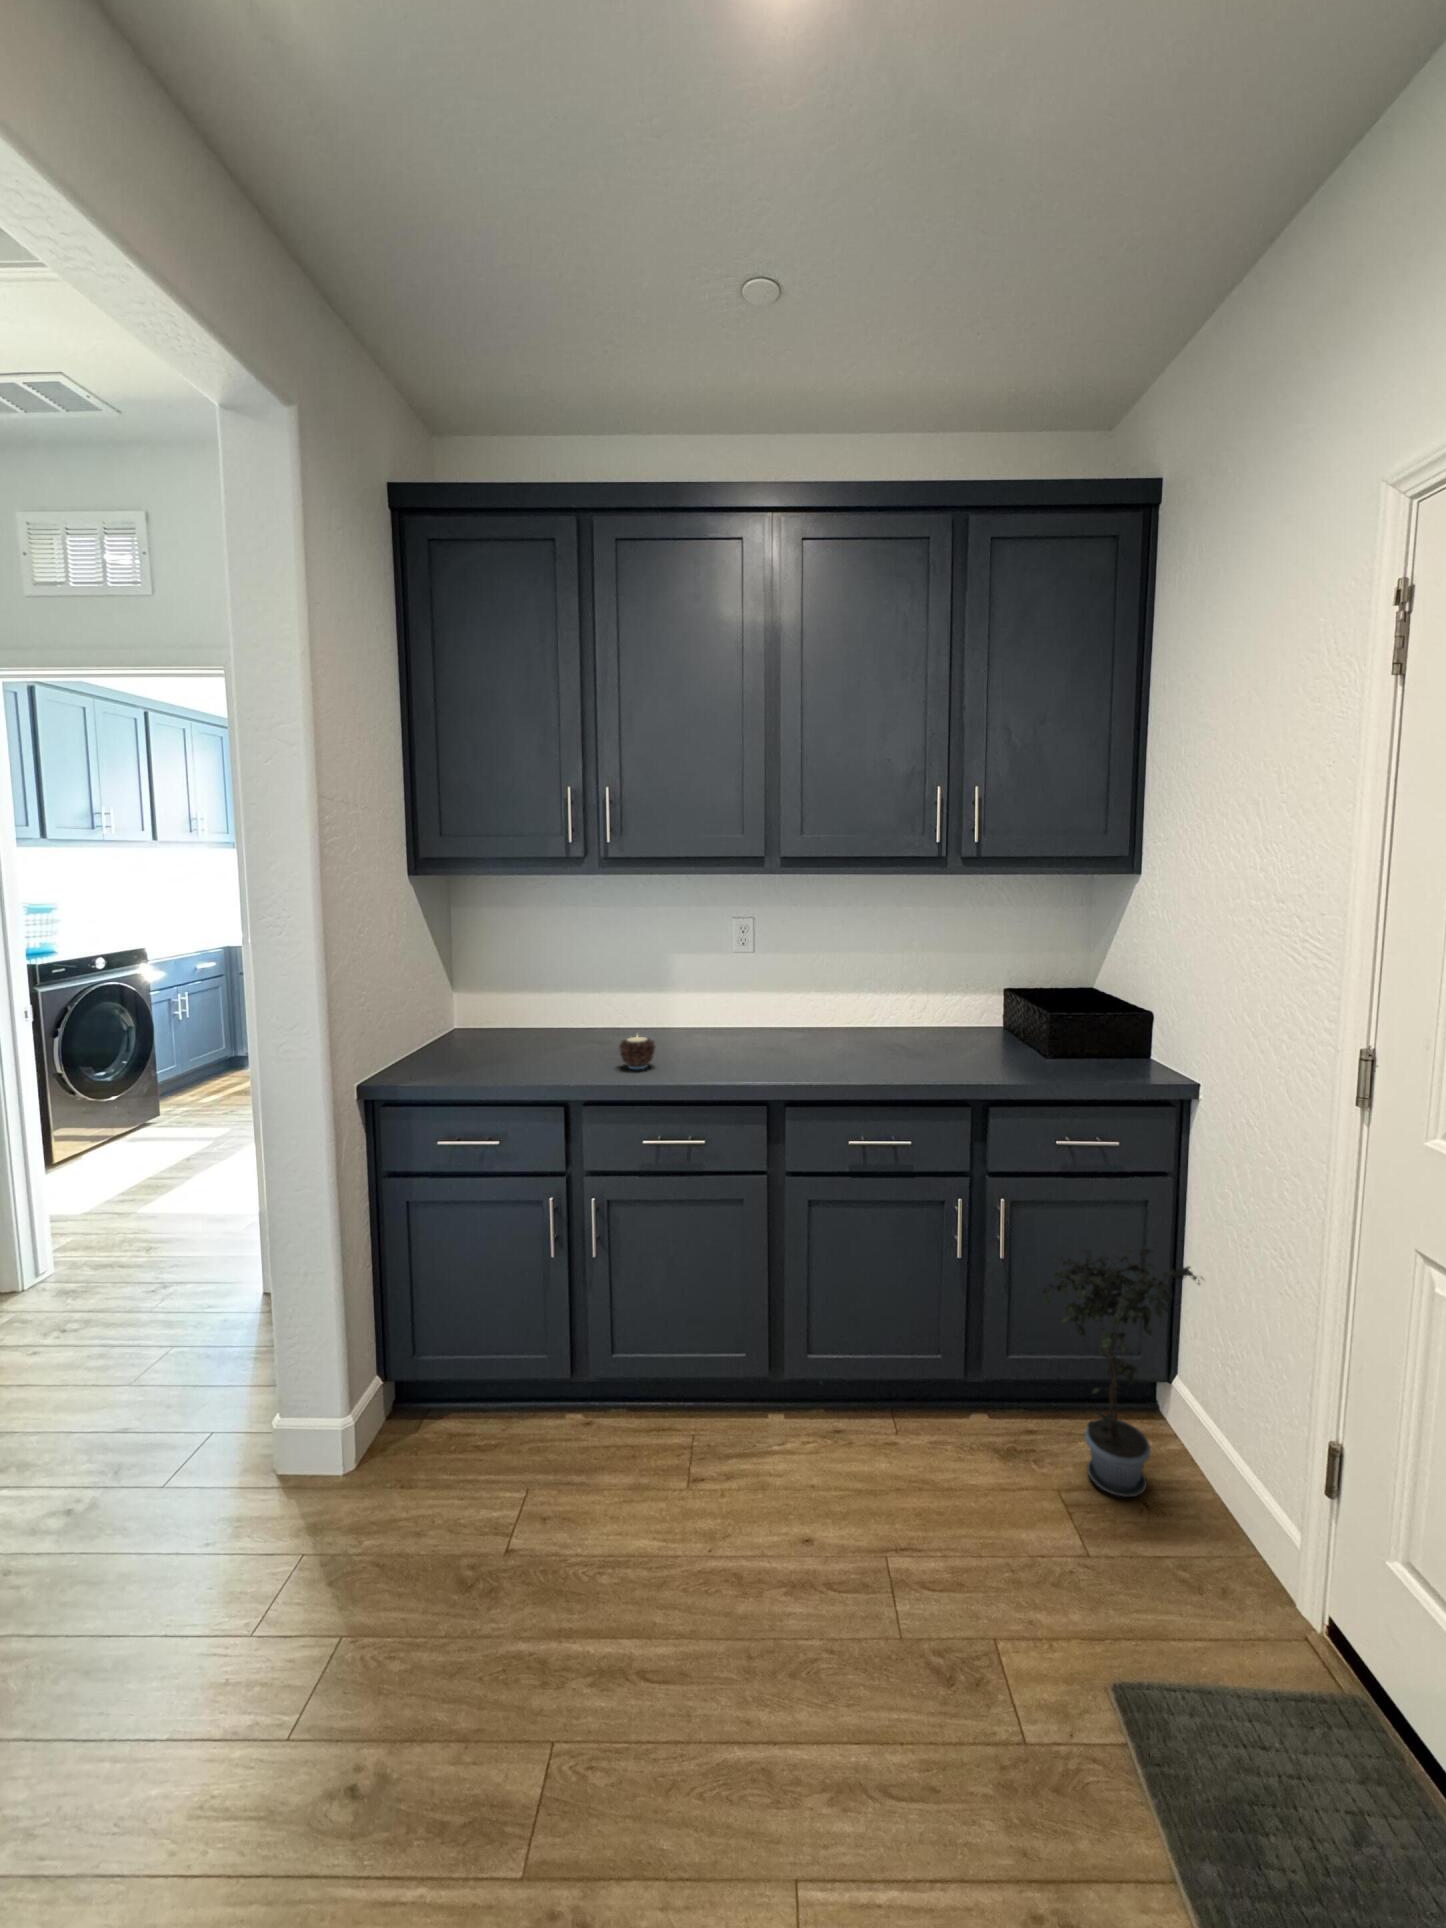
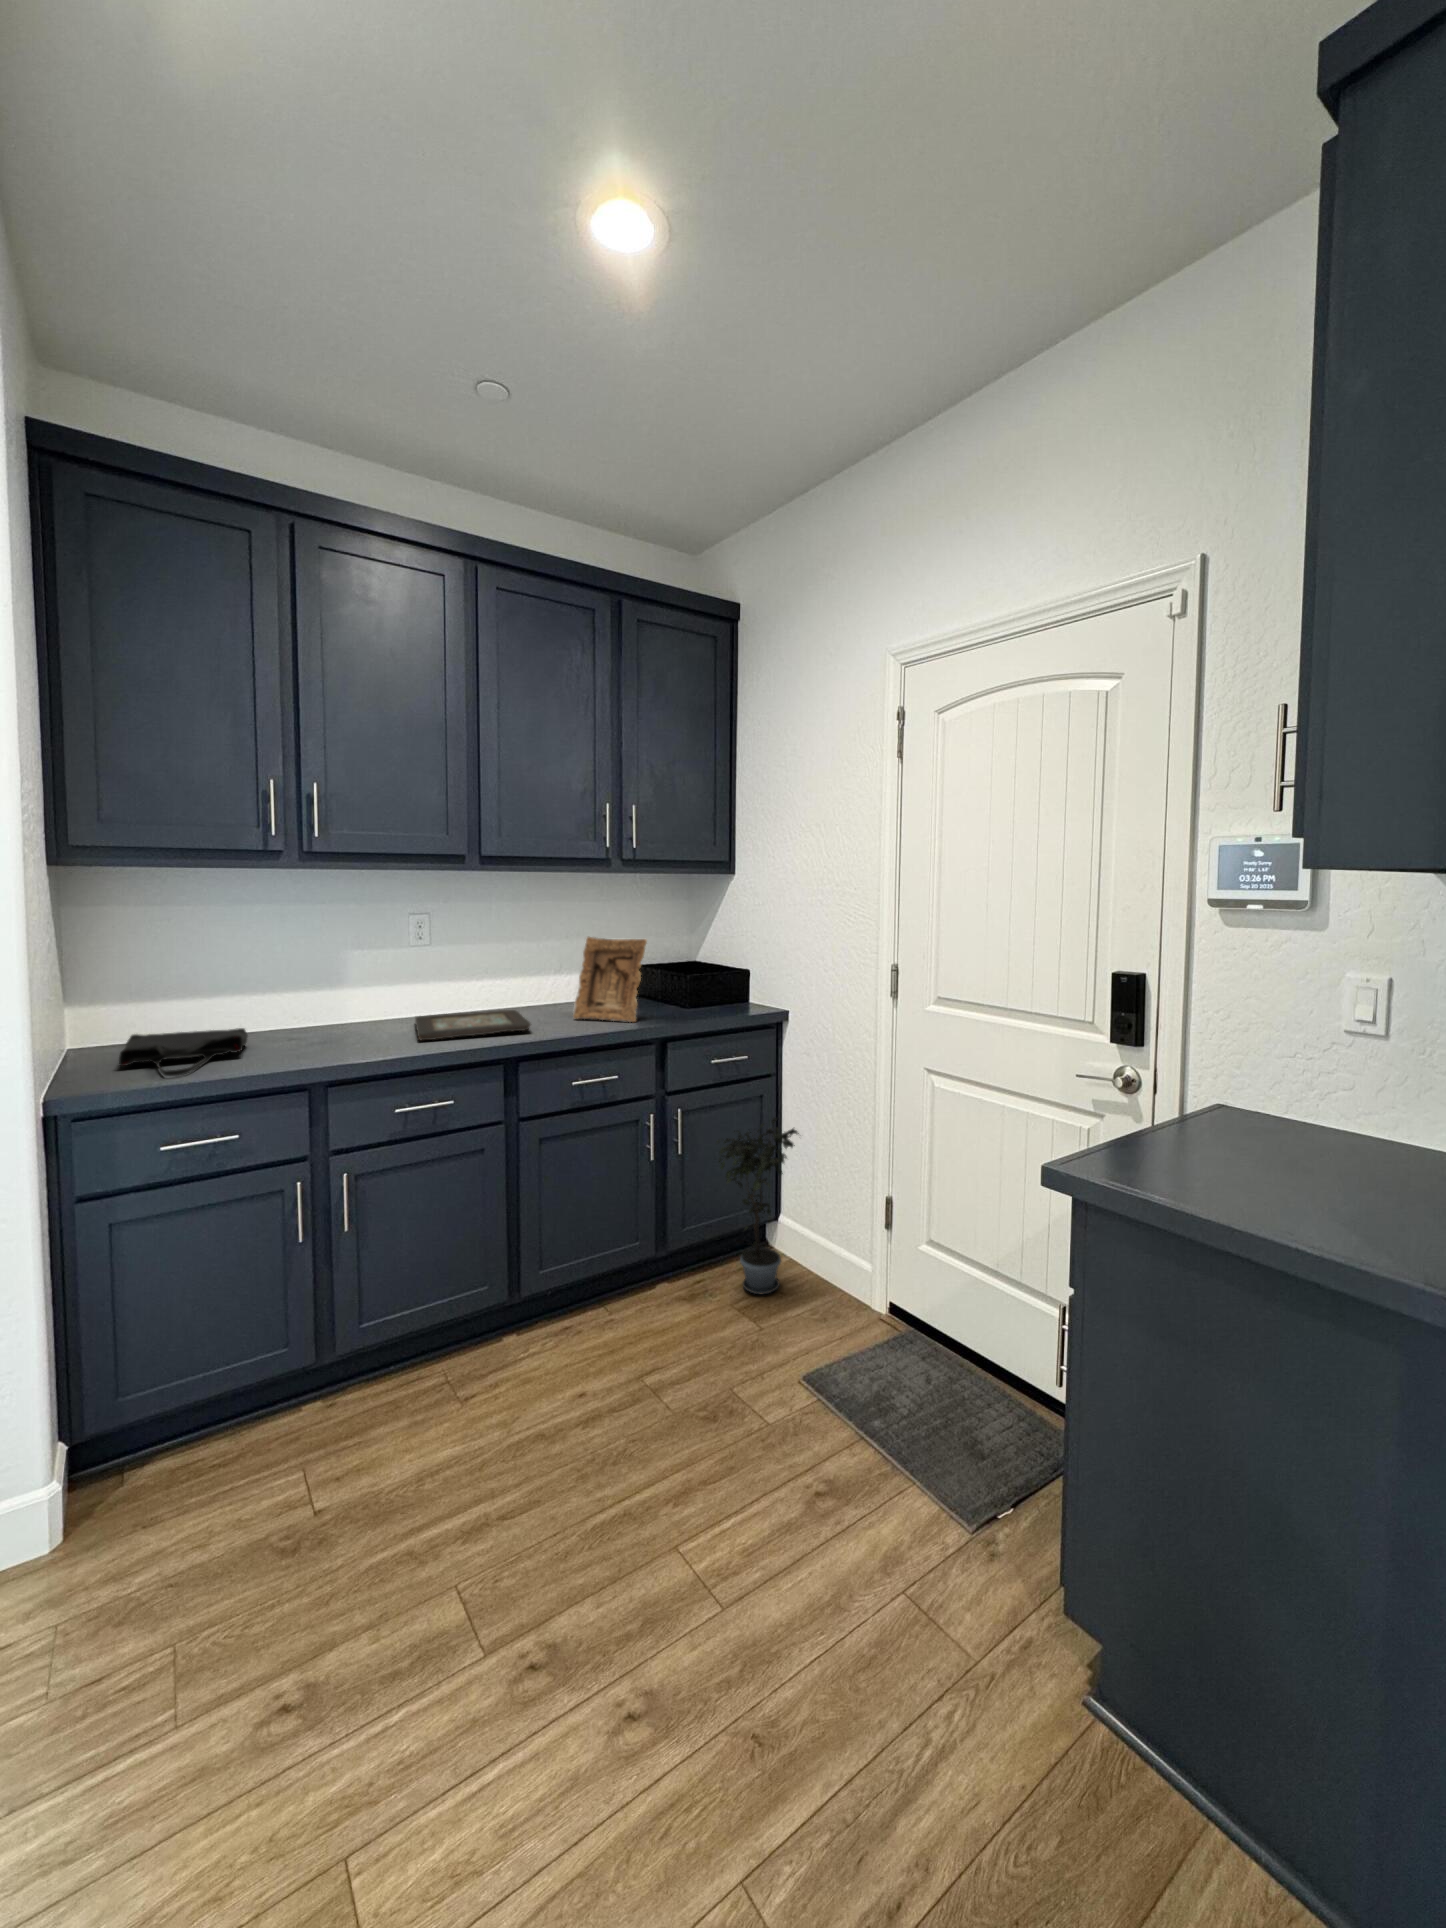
picture frame: none [896,949,993,1068] -> present [573,937,647,1022]
tote bag: none [451,1018,568,1070] -> present [119,1028,248,1076]
decorative tray: none [703,1024,842,1063] -> present [415,1010,531,1040]
candle: present [619,1036,655,1069] -> none [340,1020,379,1054]

